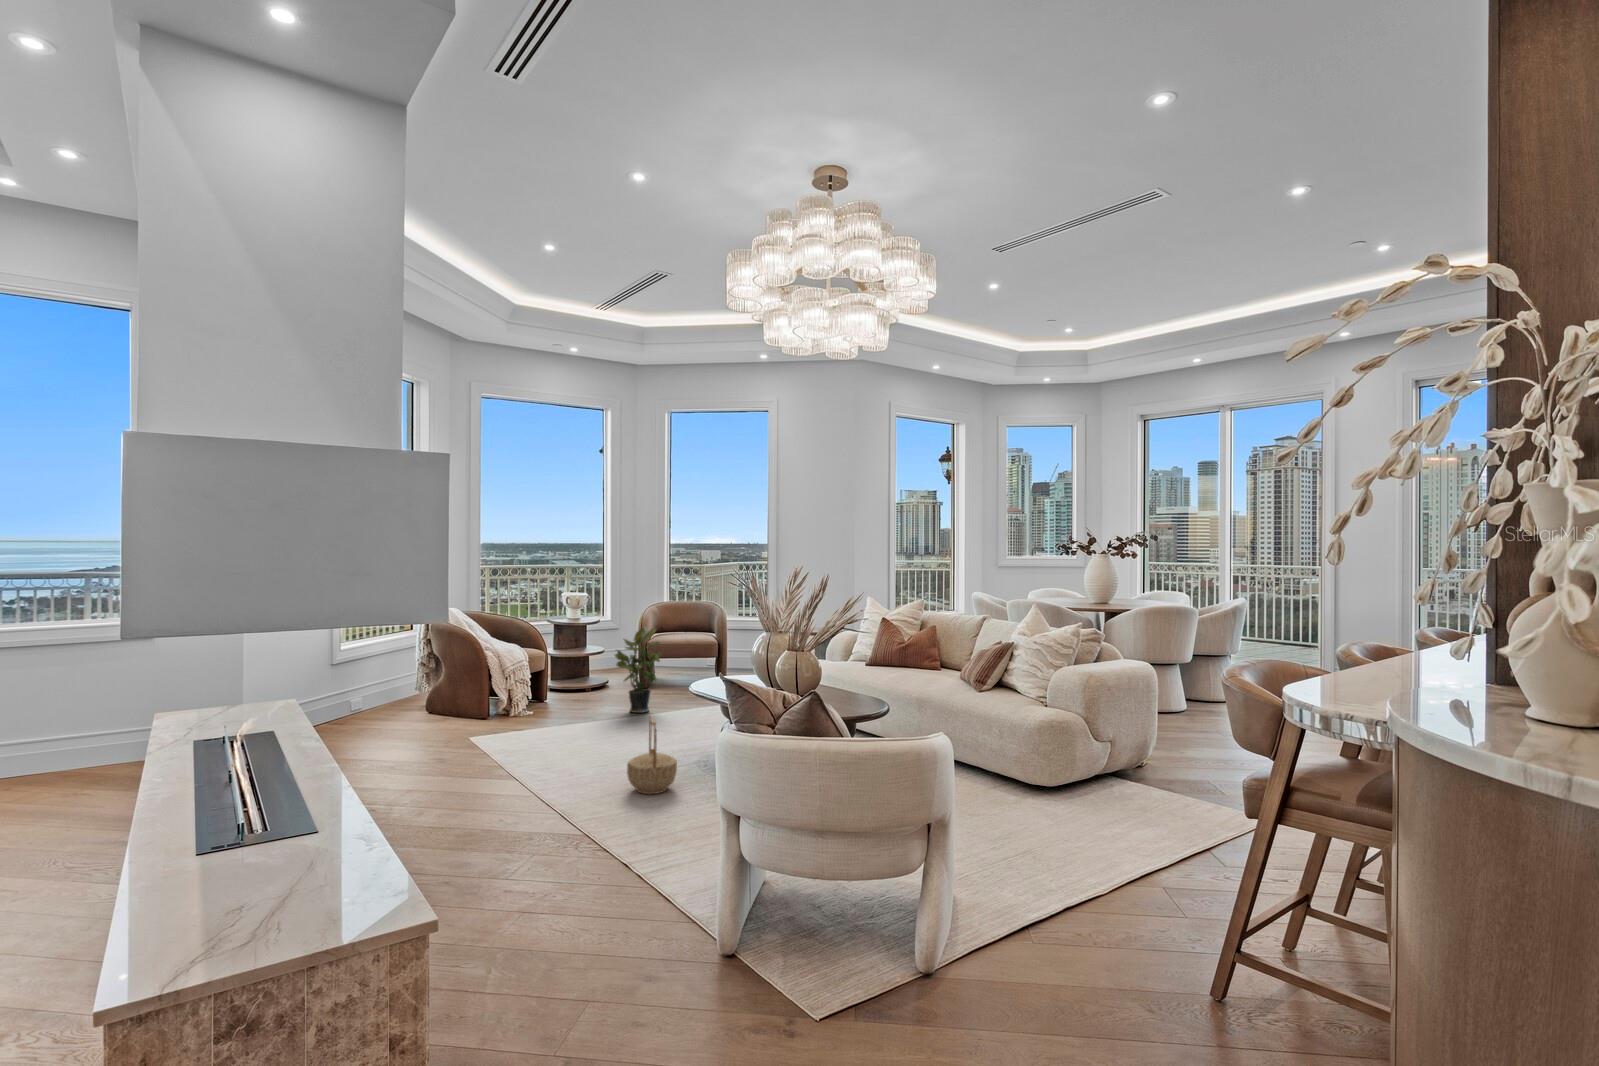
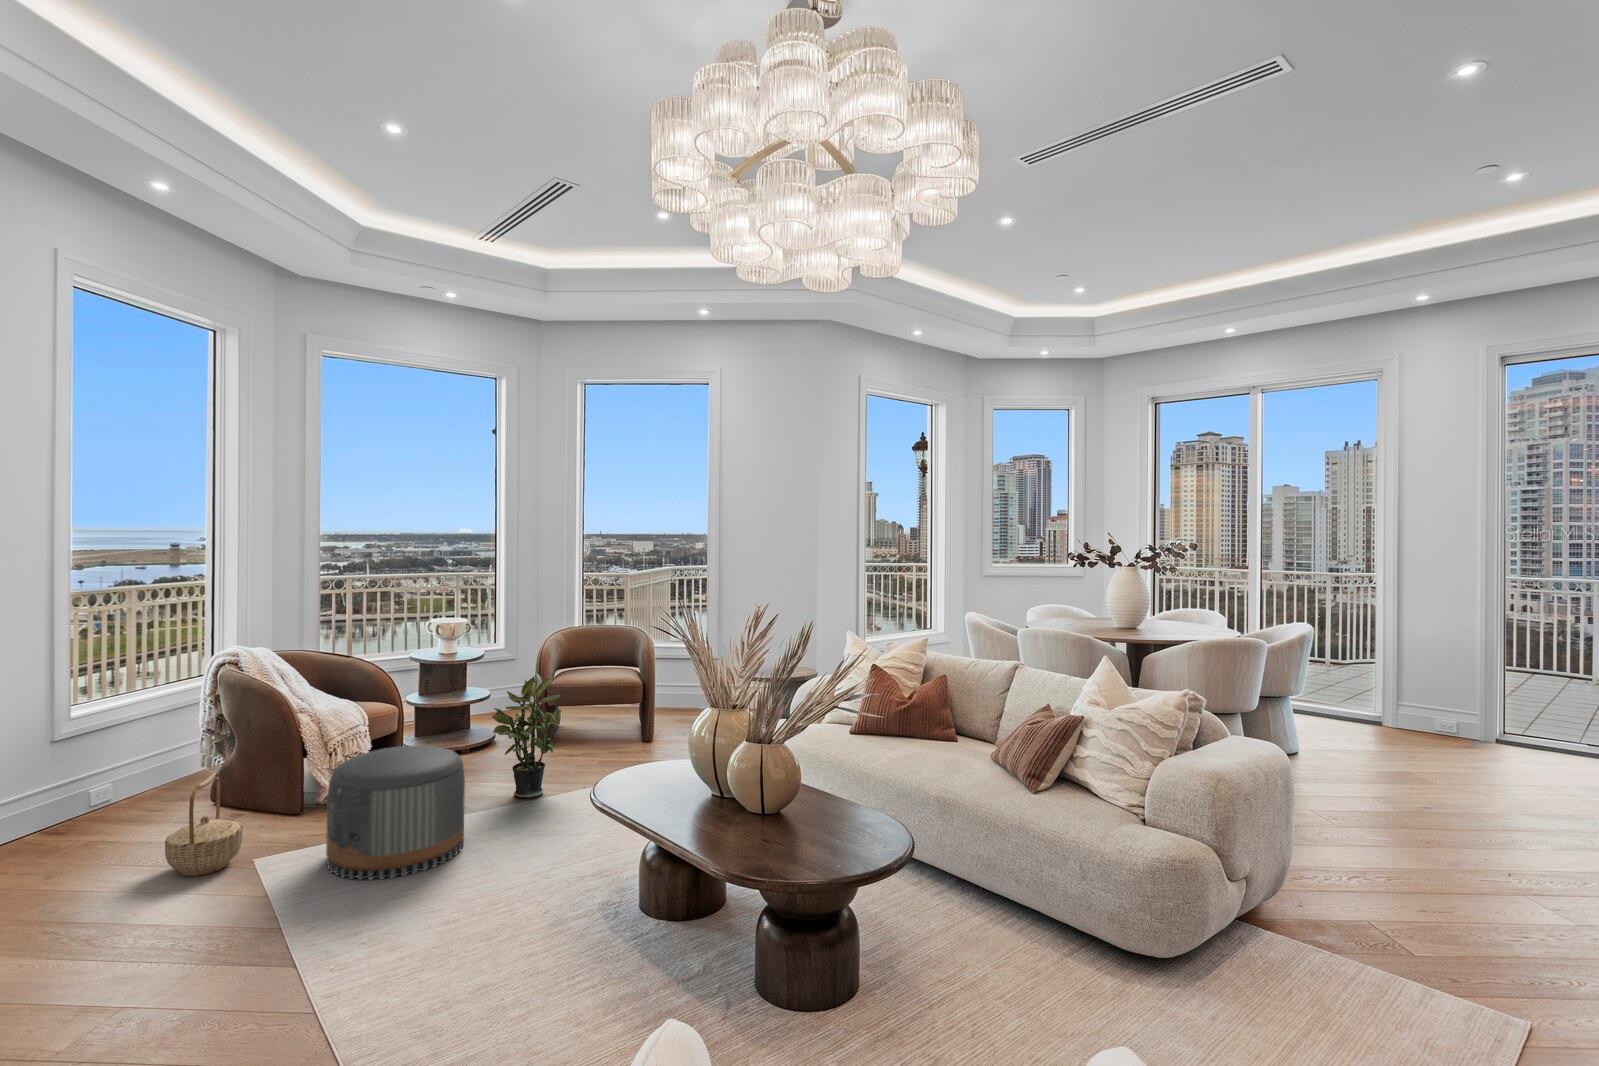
pouf: none [519,667,603,746] -> present [326,745,465,880]
basket: present [627,716,677,794] -> present [165,773,243,876]

